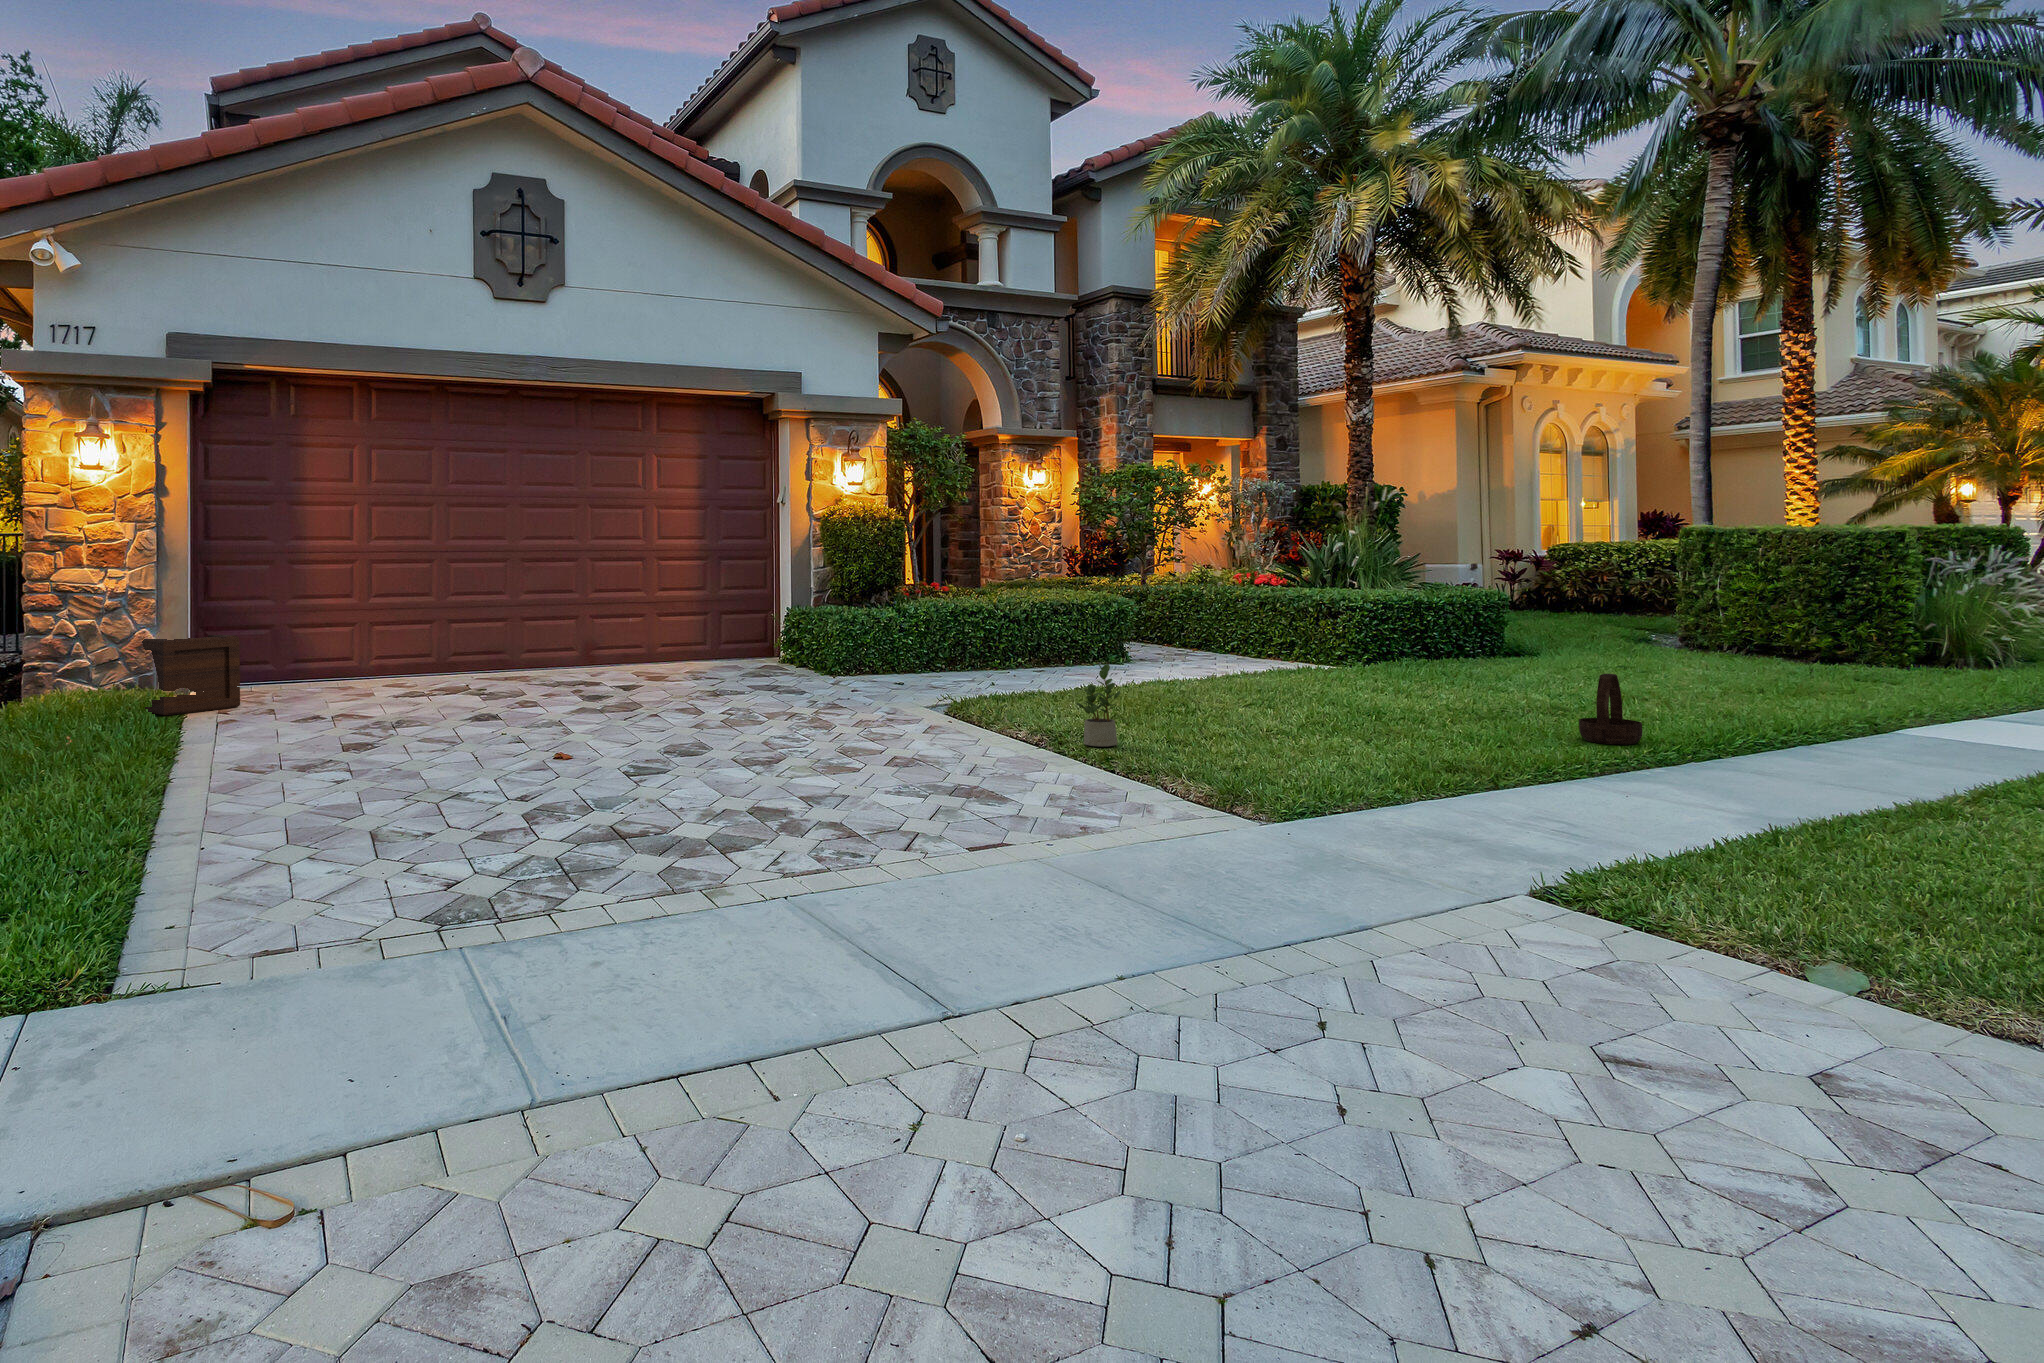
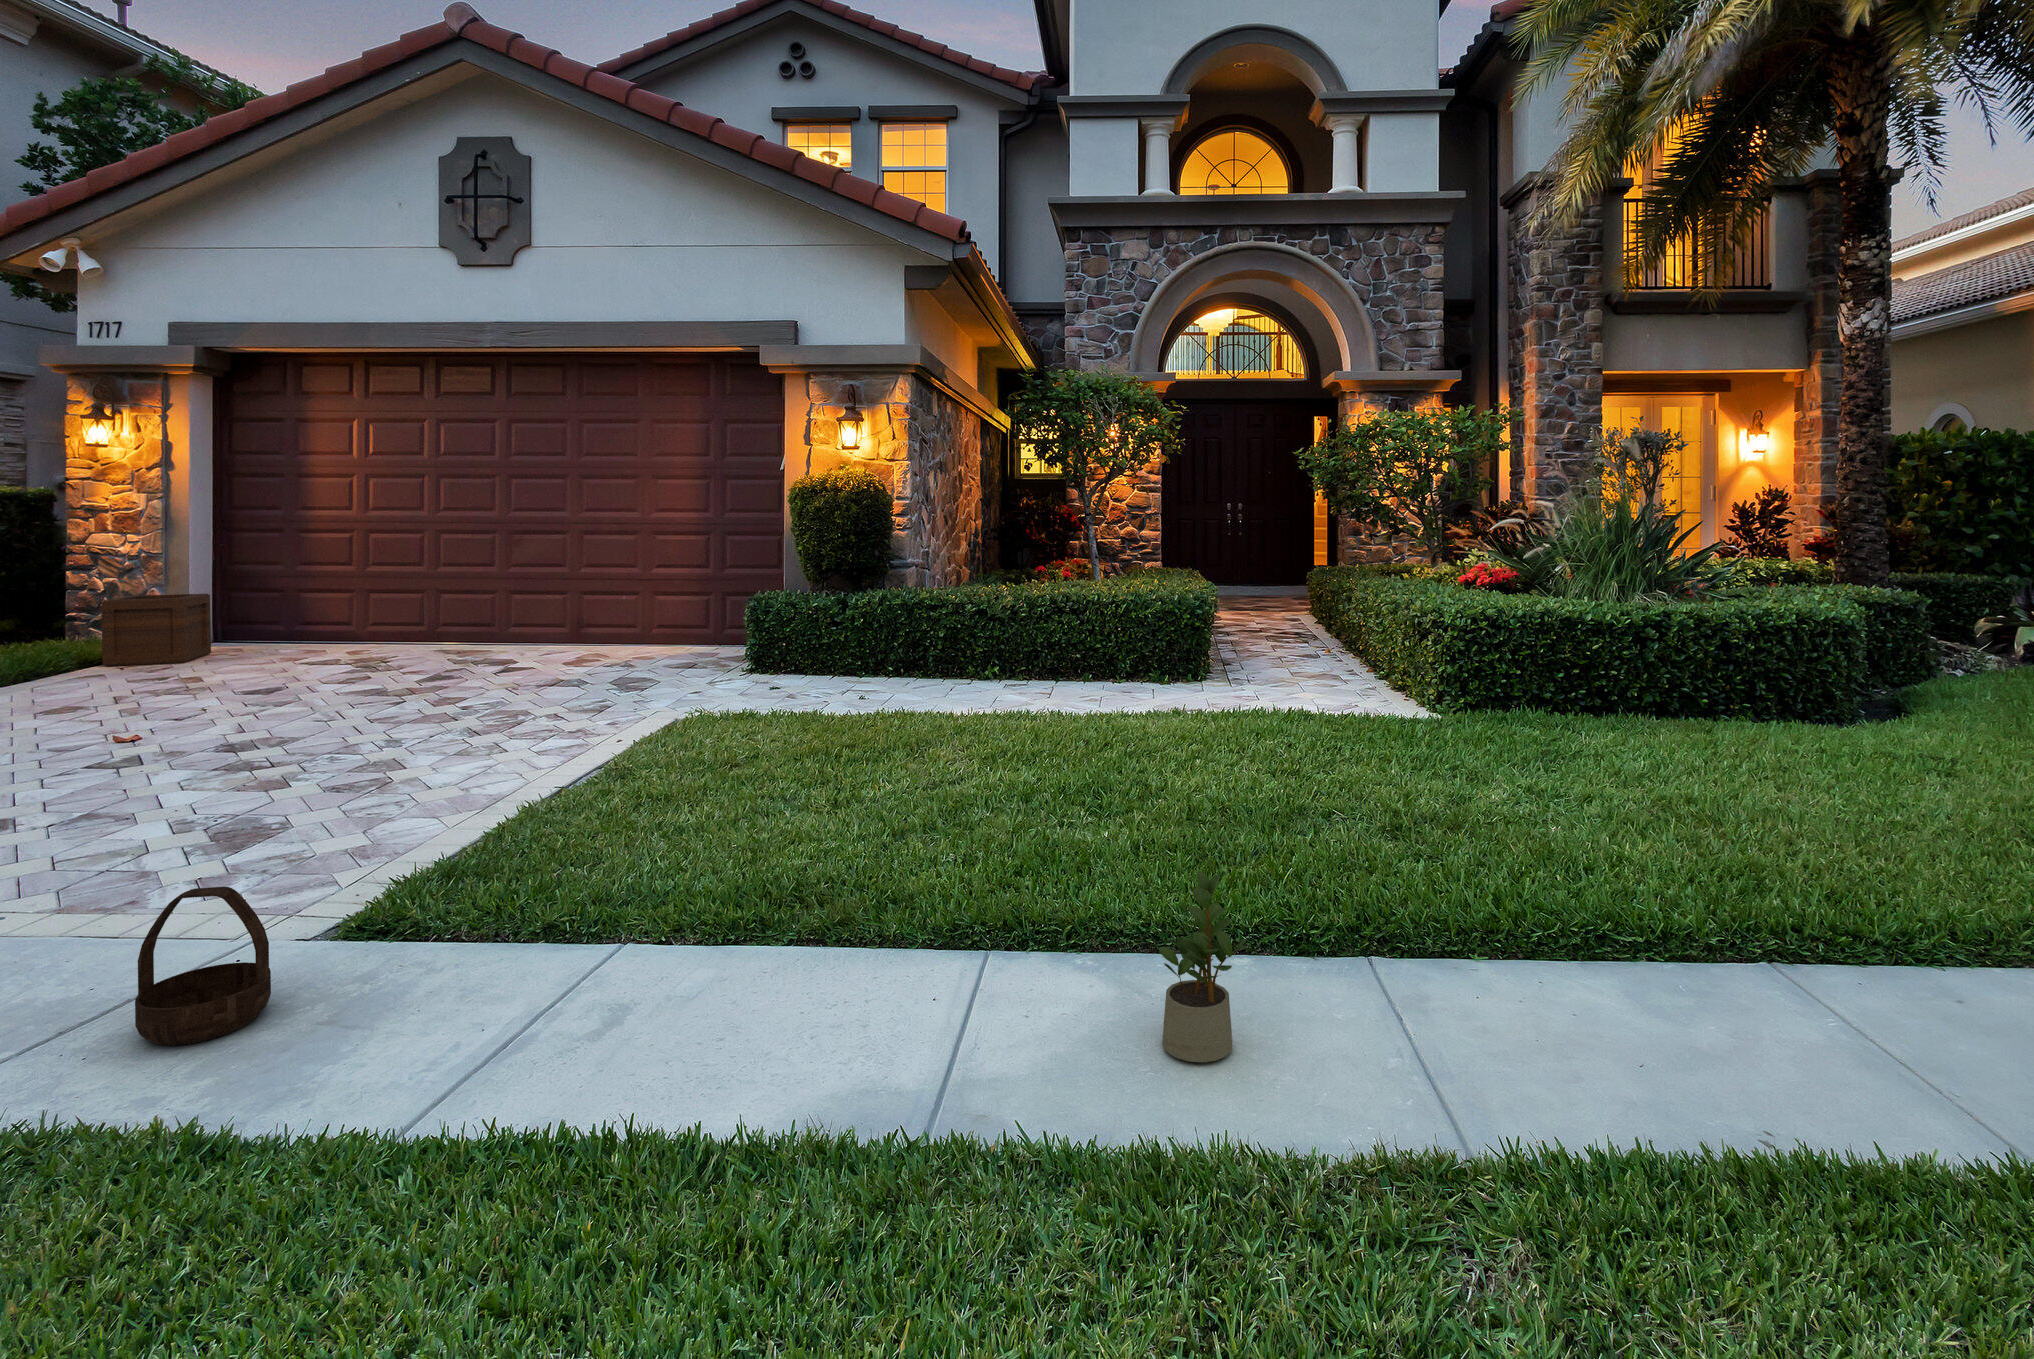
potted plant: present [1076,664,1120,747] -> present [1159,871,1247,1062]
basket: present [1579,674,1642,745] -> present [135,887,271,1046]

